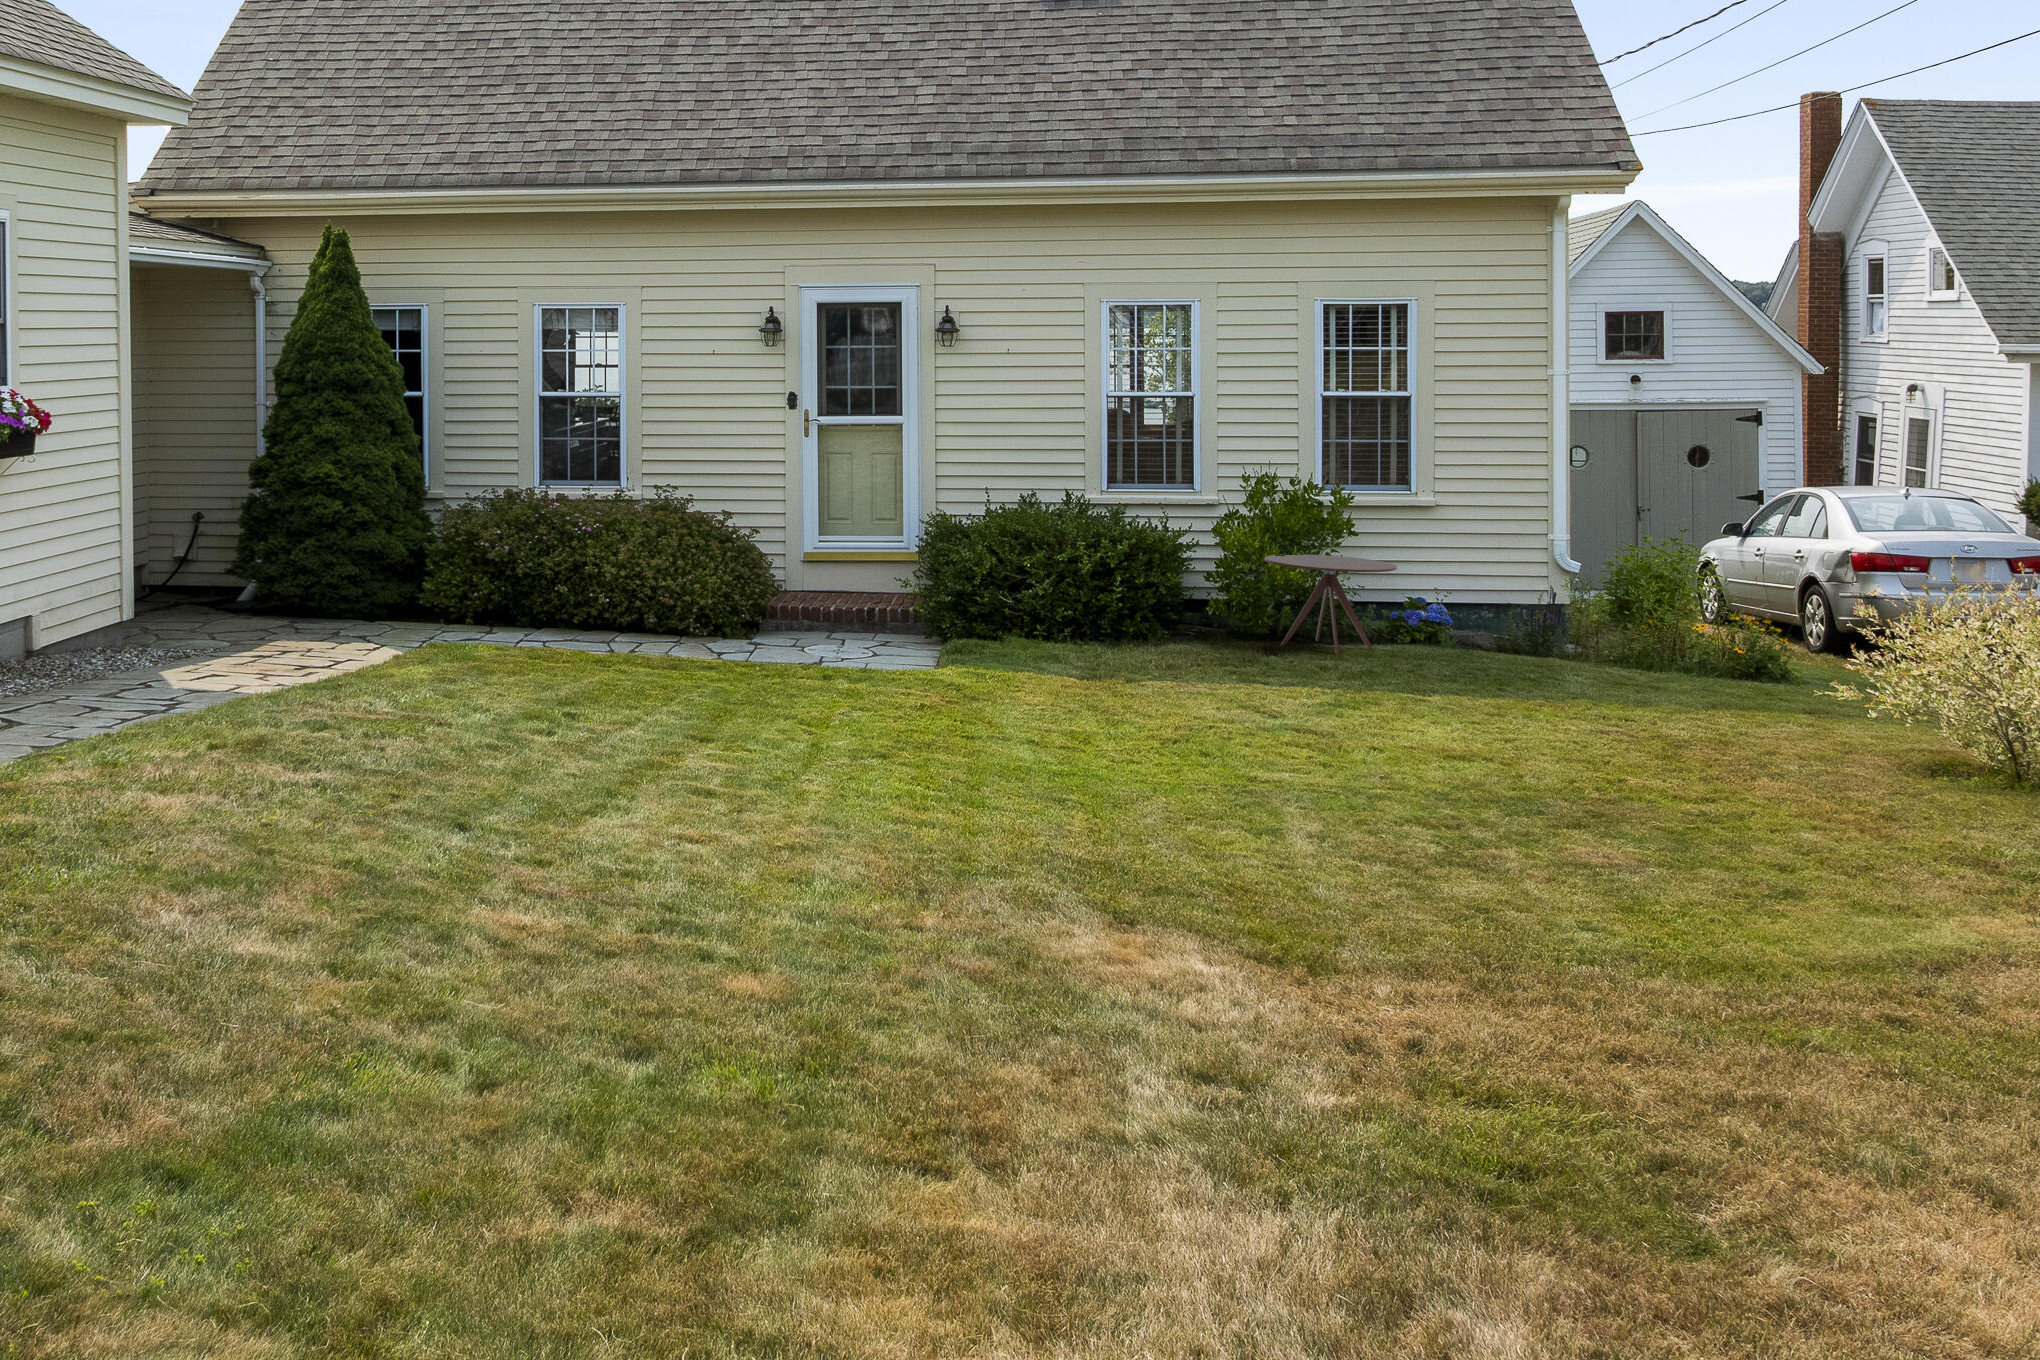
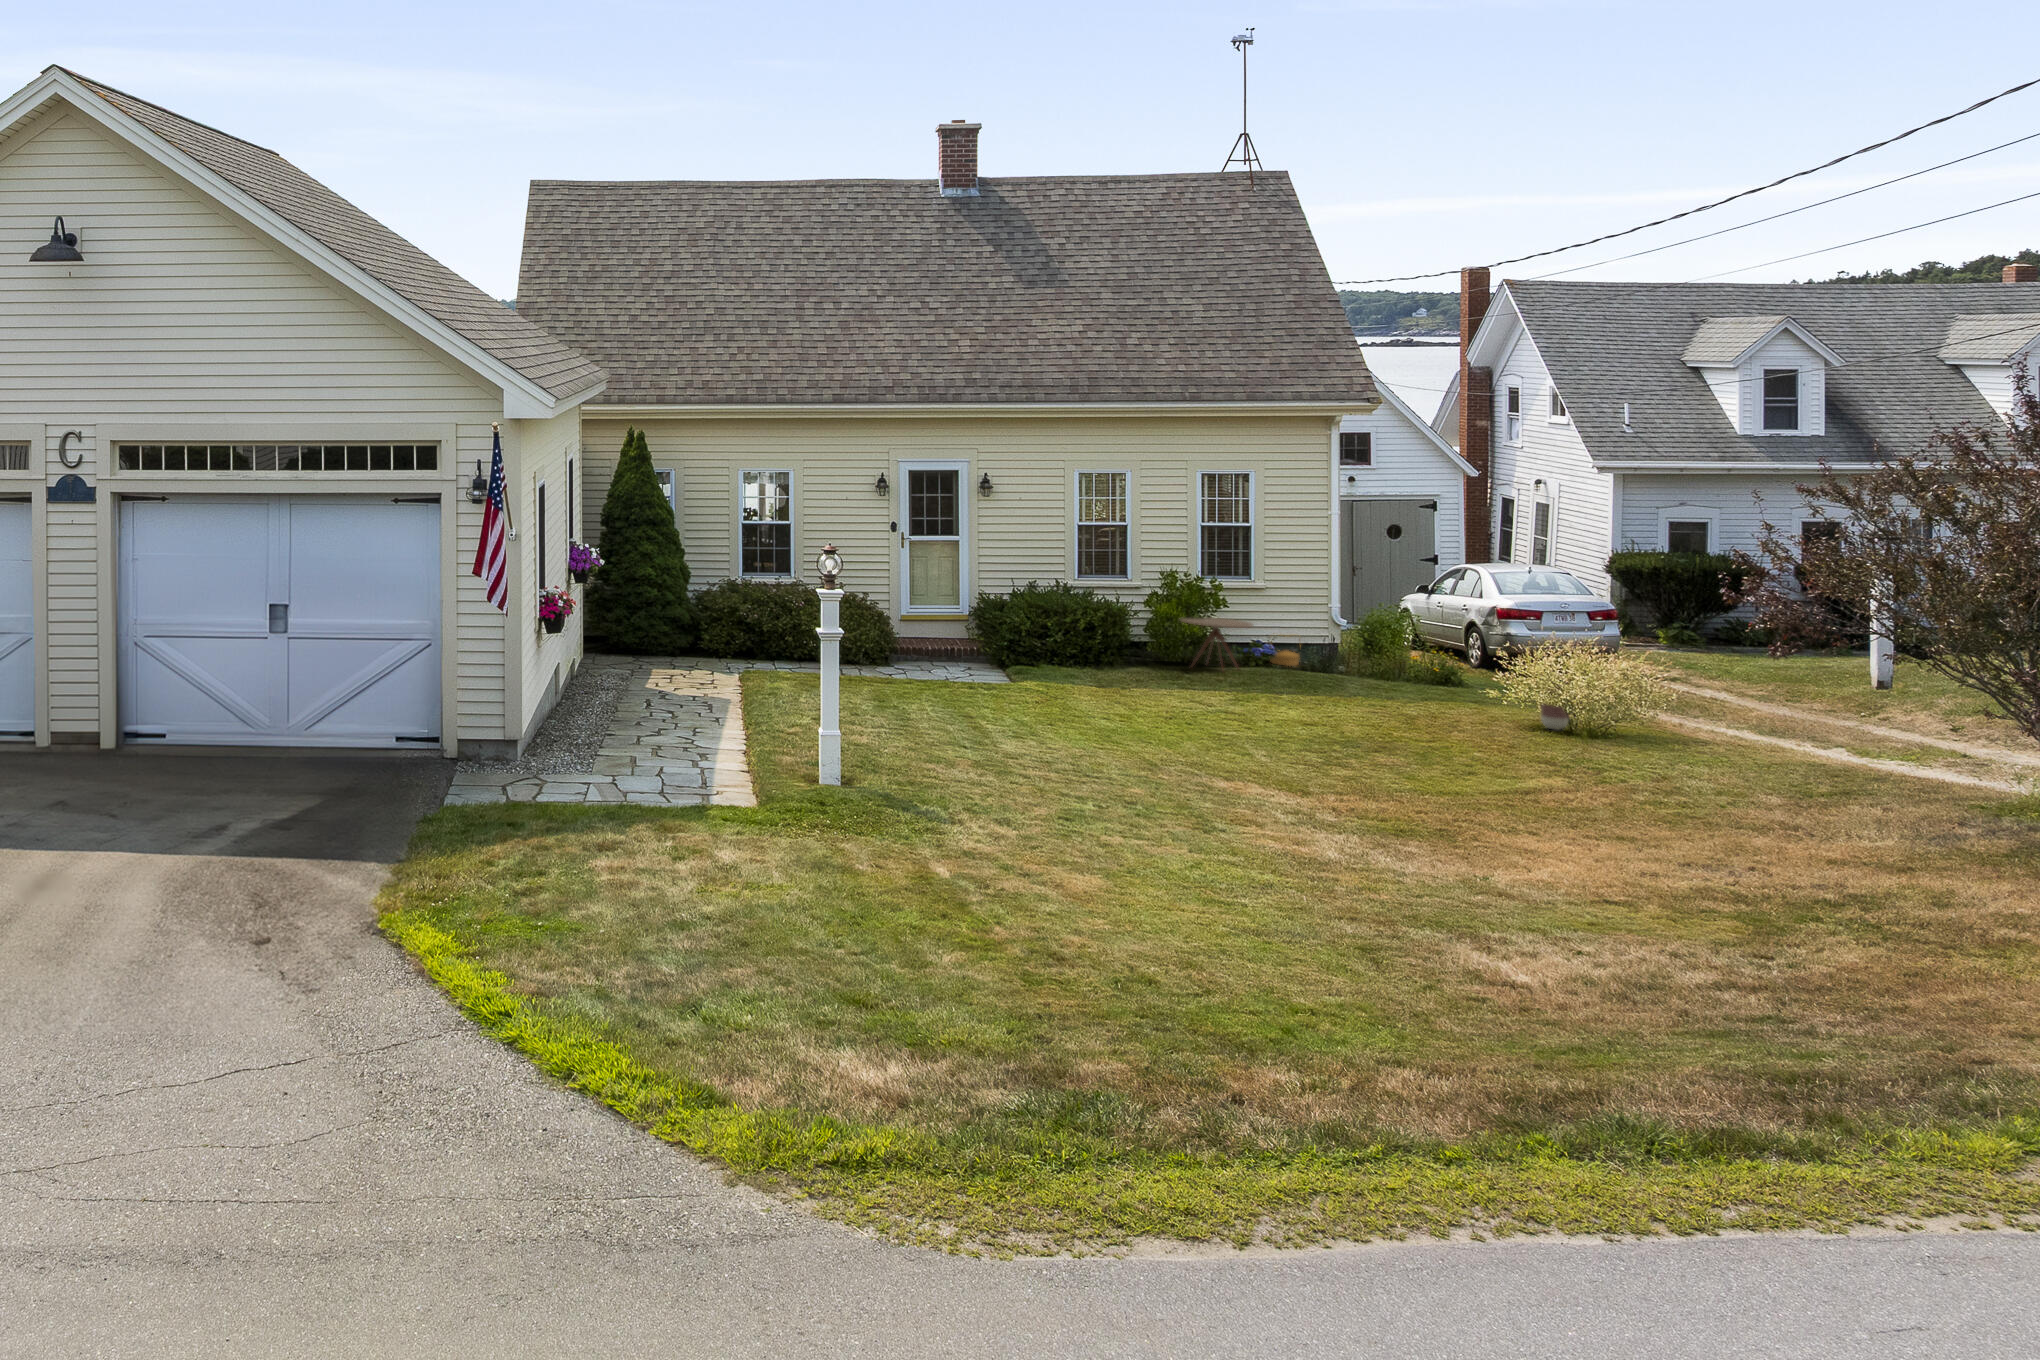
woven basket: none [1439,586,1495,643] -> present [1271,636,1300,666]
planter: none [1951,724,2017,786] -> present [1541,704,1568,730]

